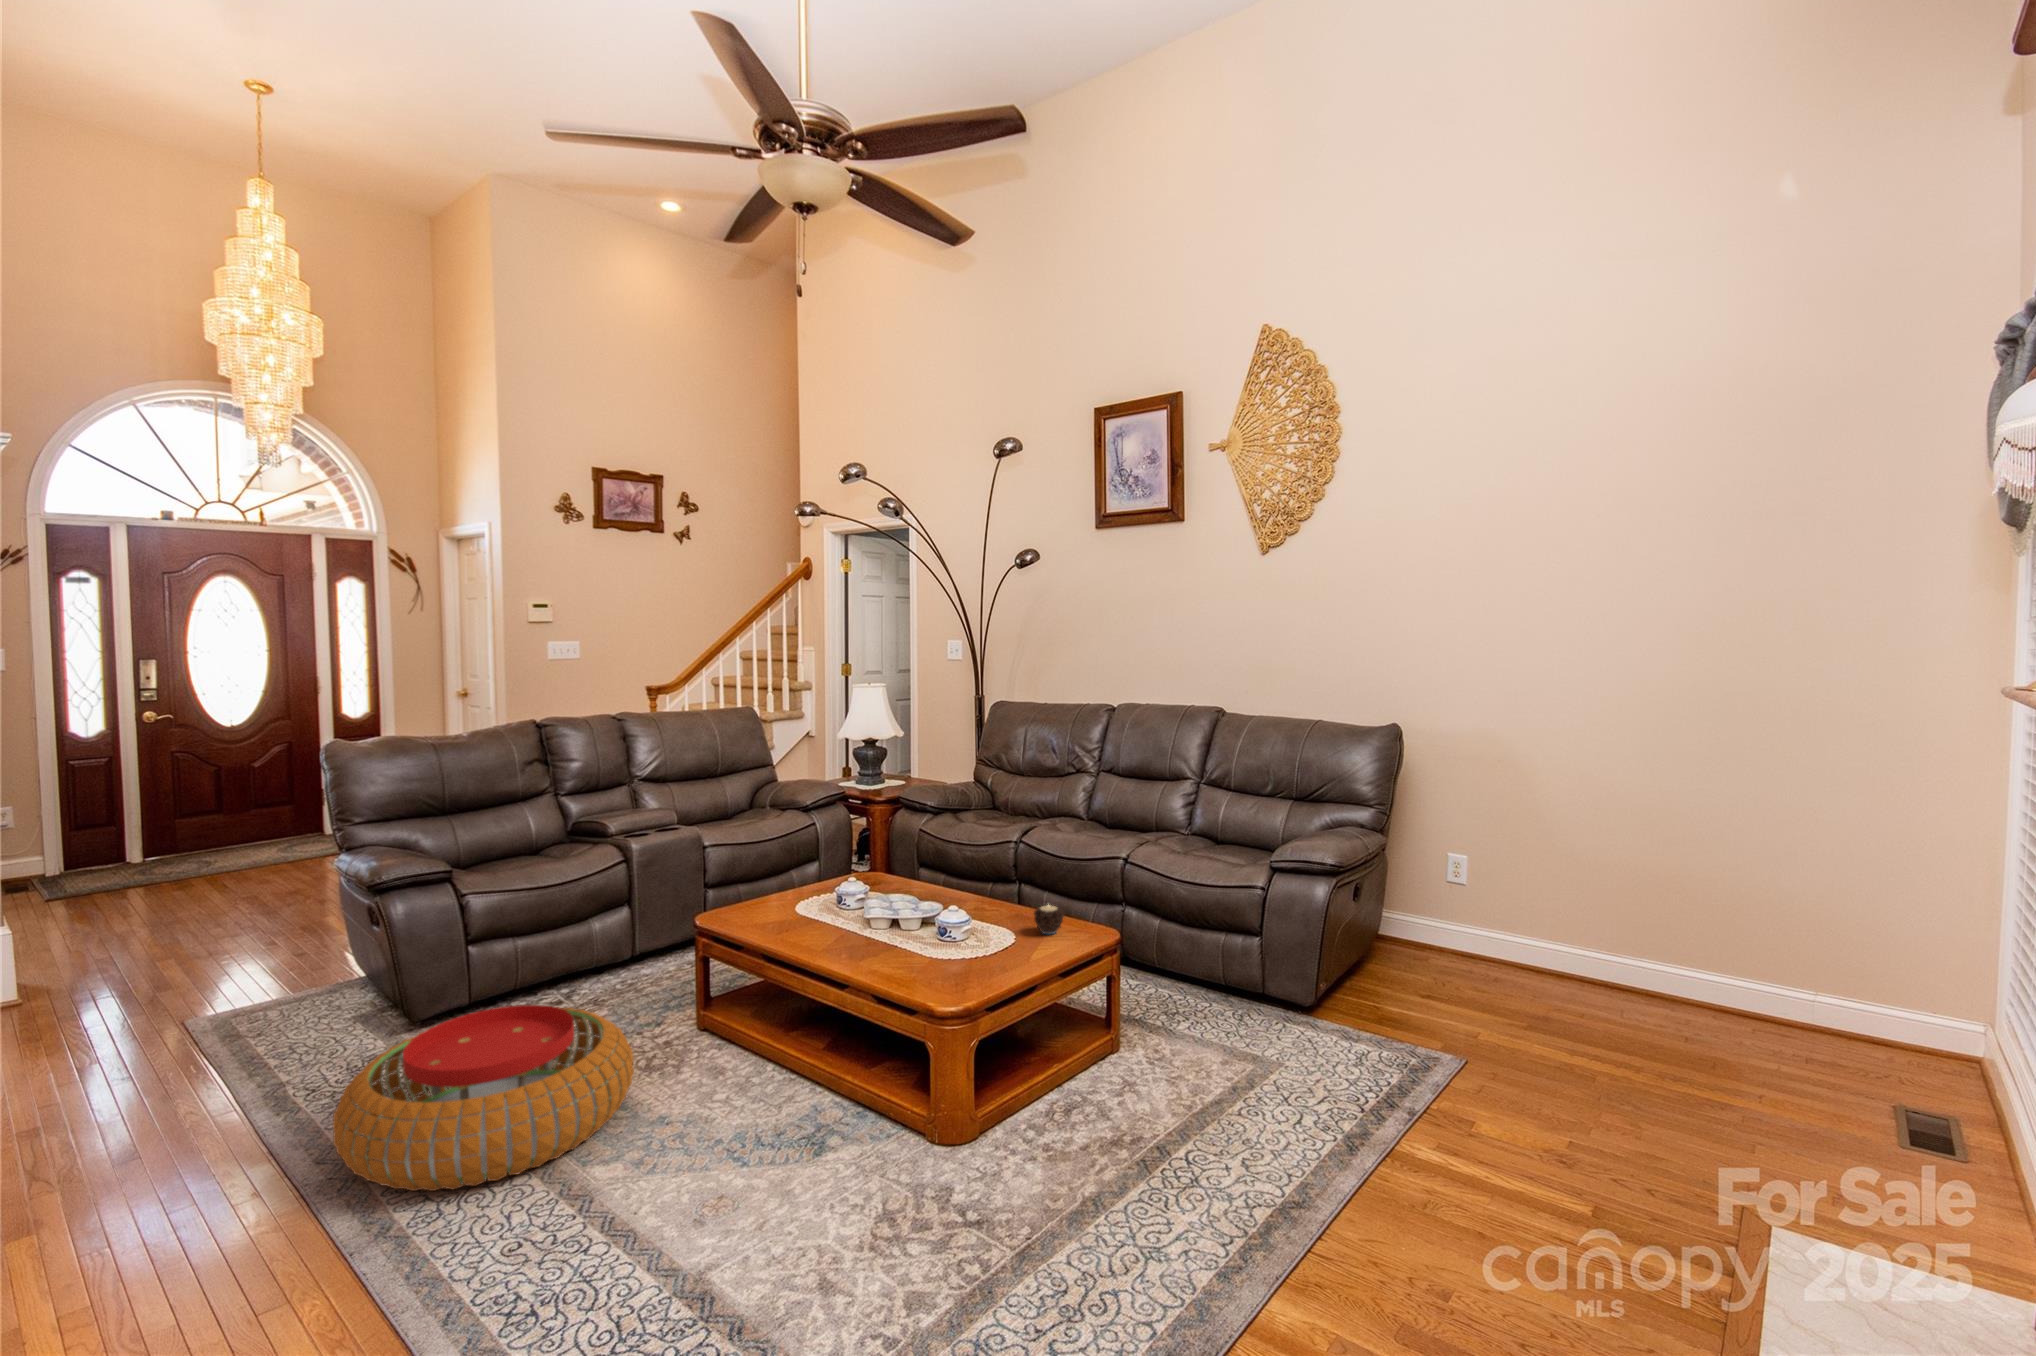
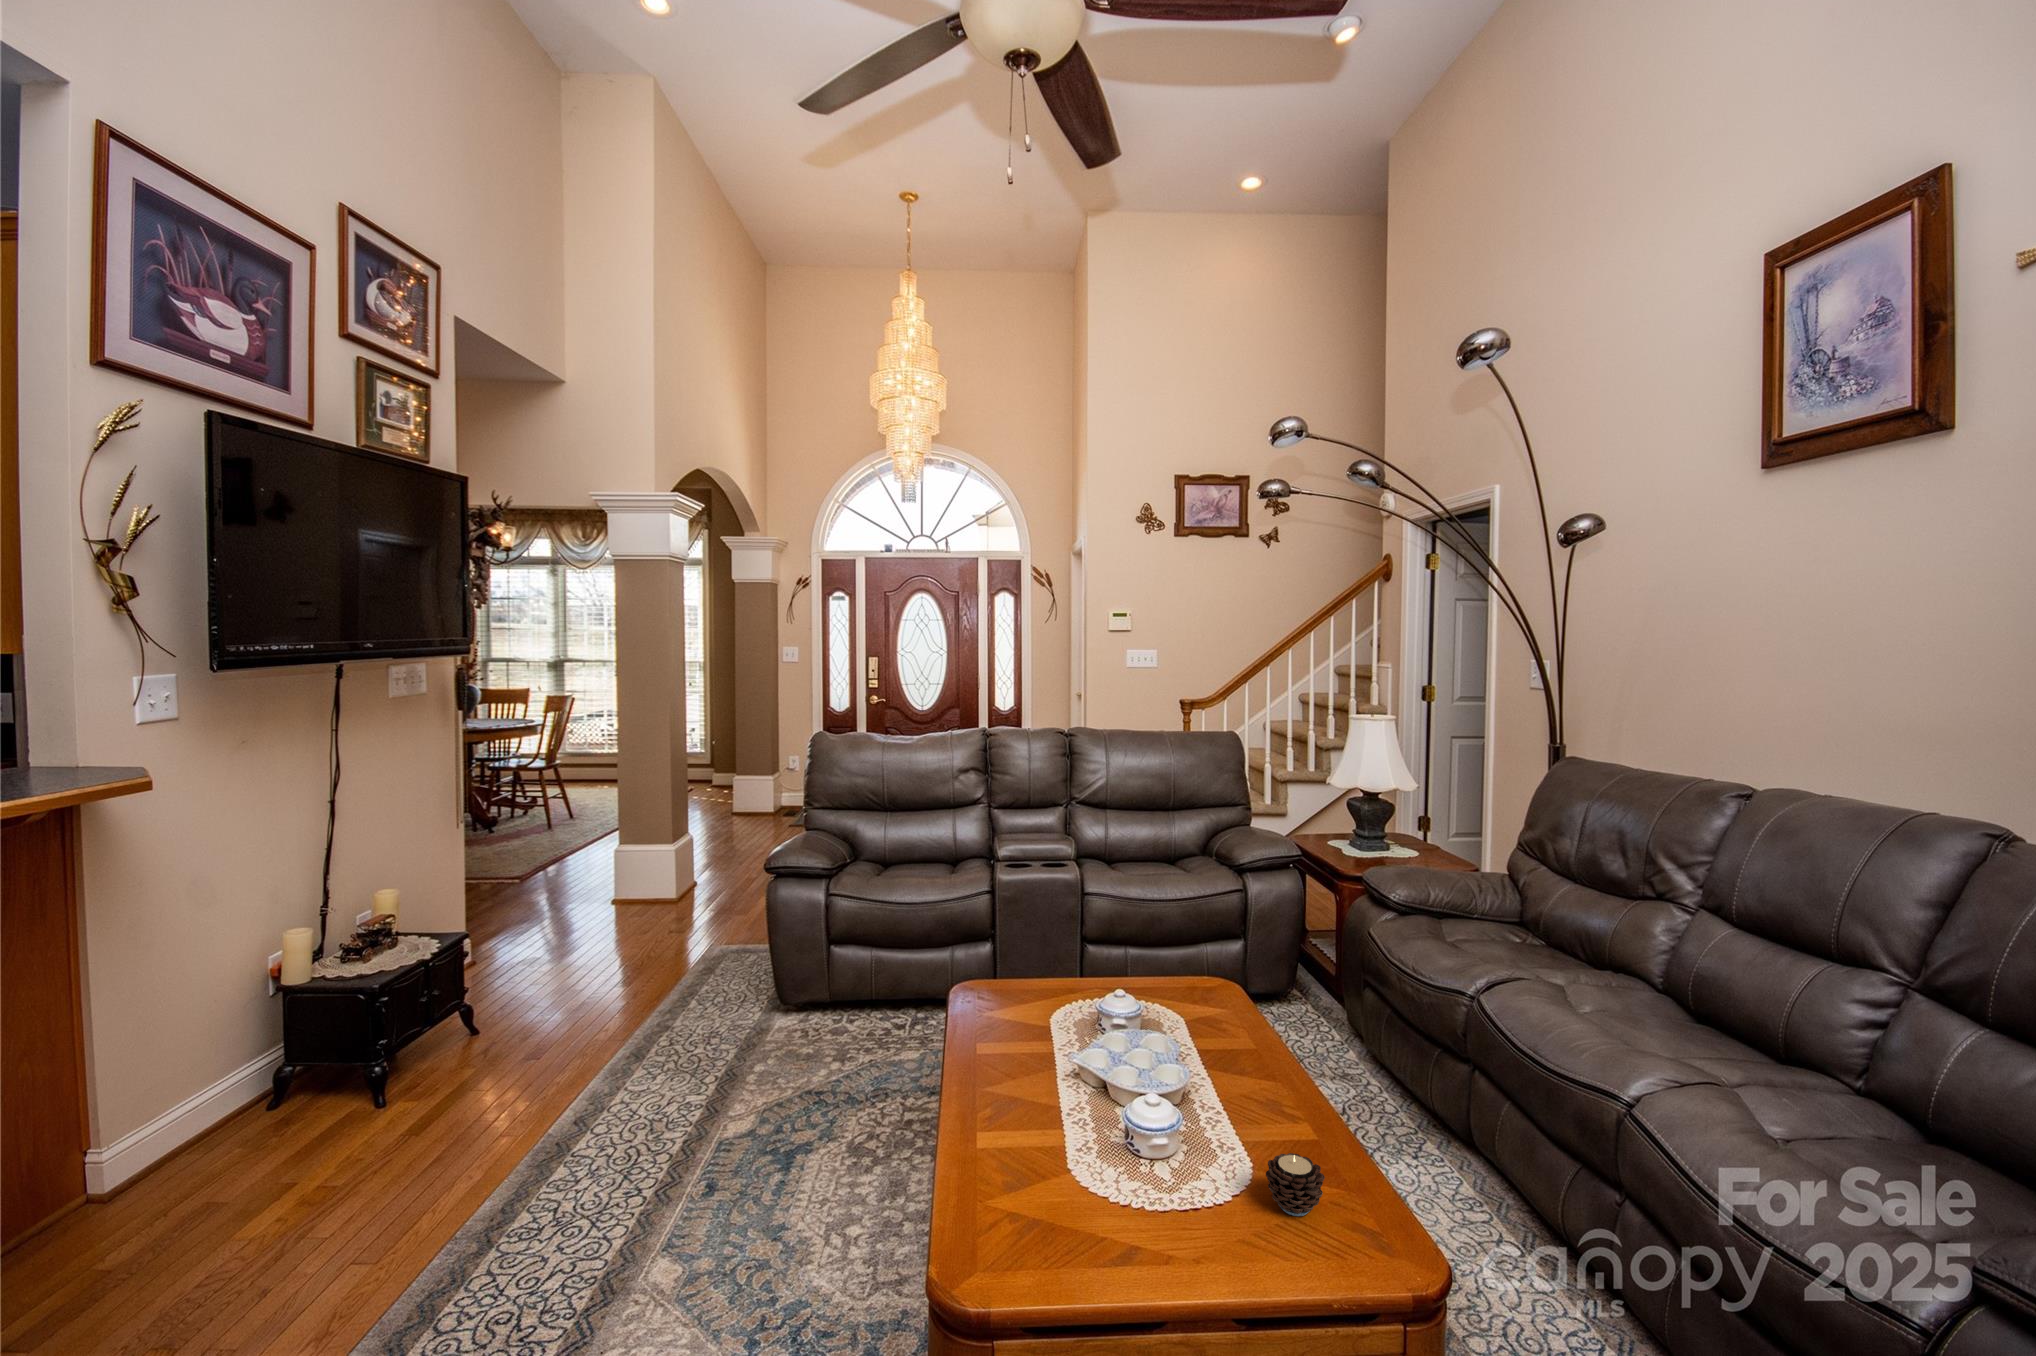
pouf: present [333,1005,634,1191] -> none [547,1021,829,1218]

